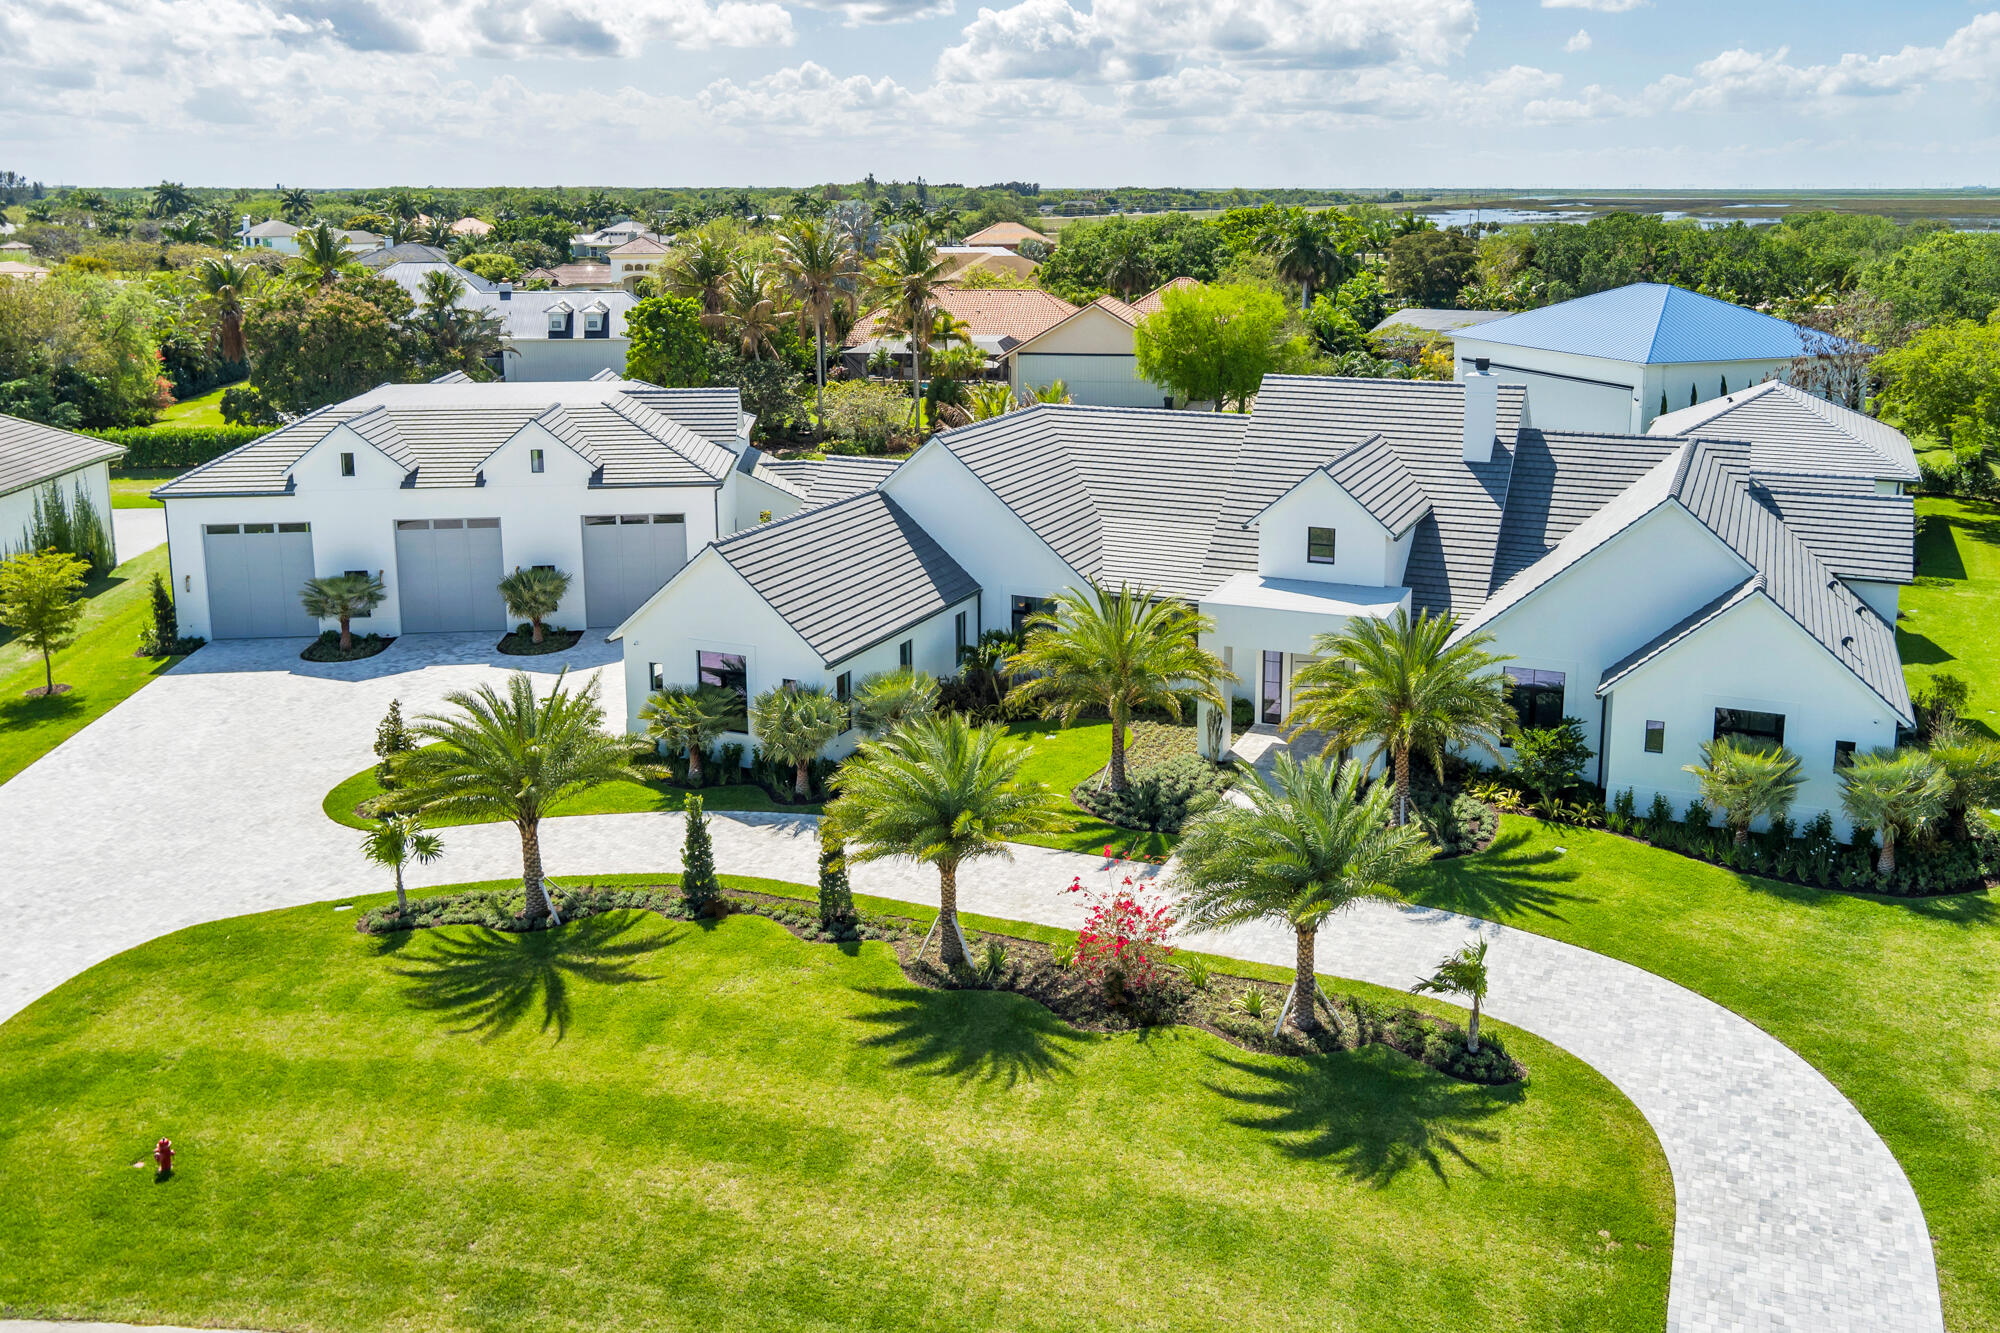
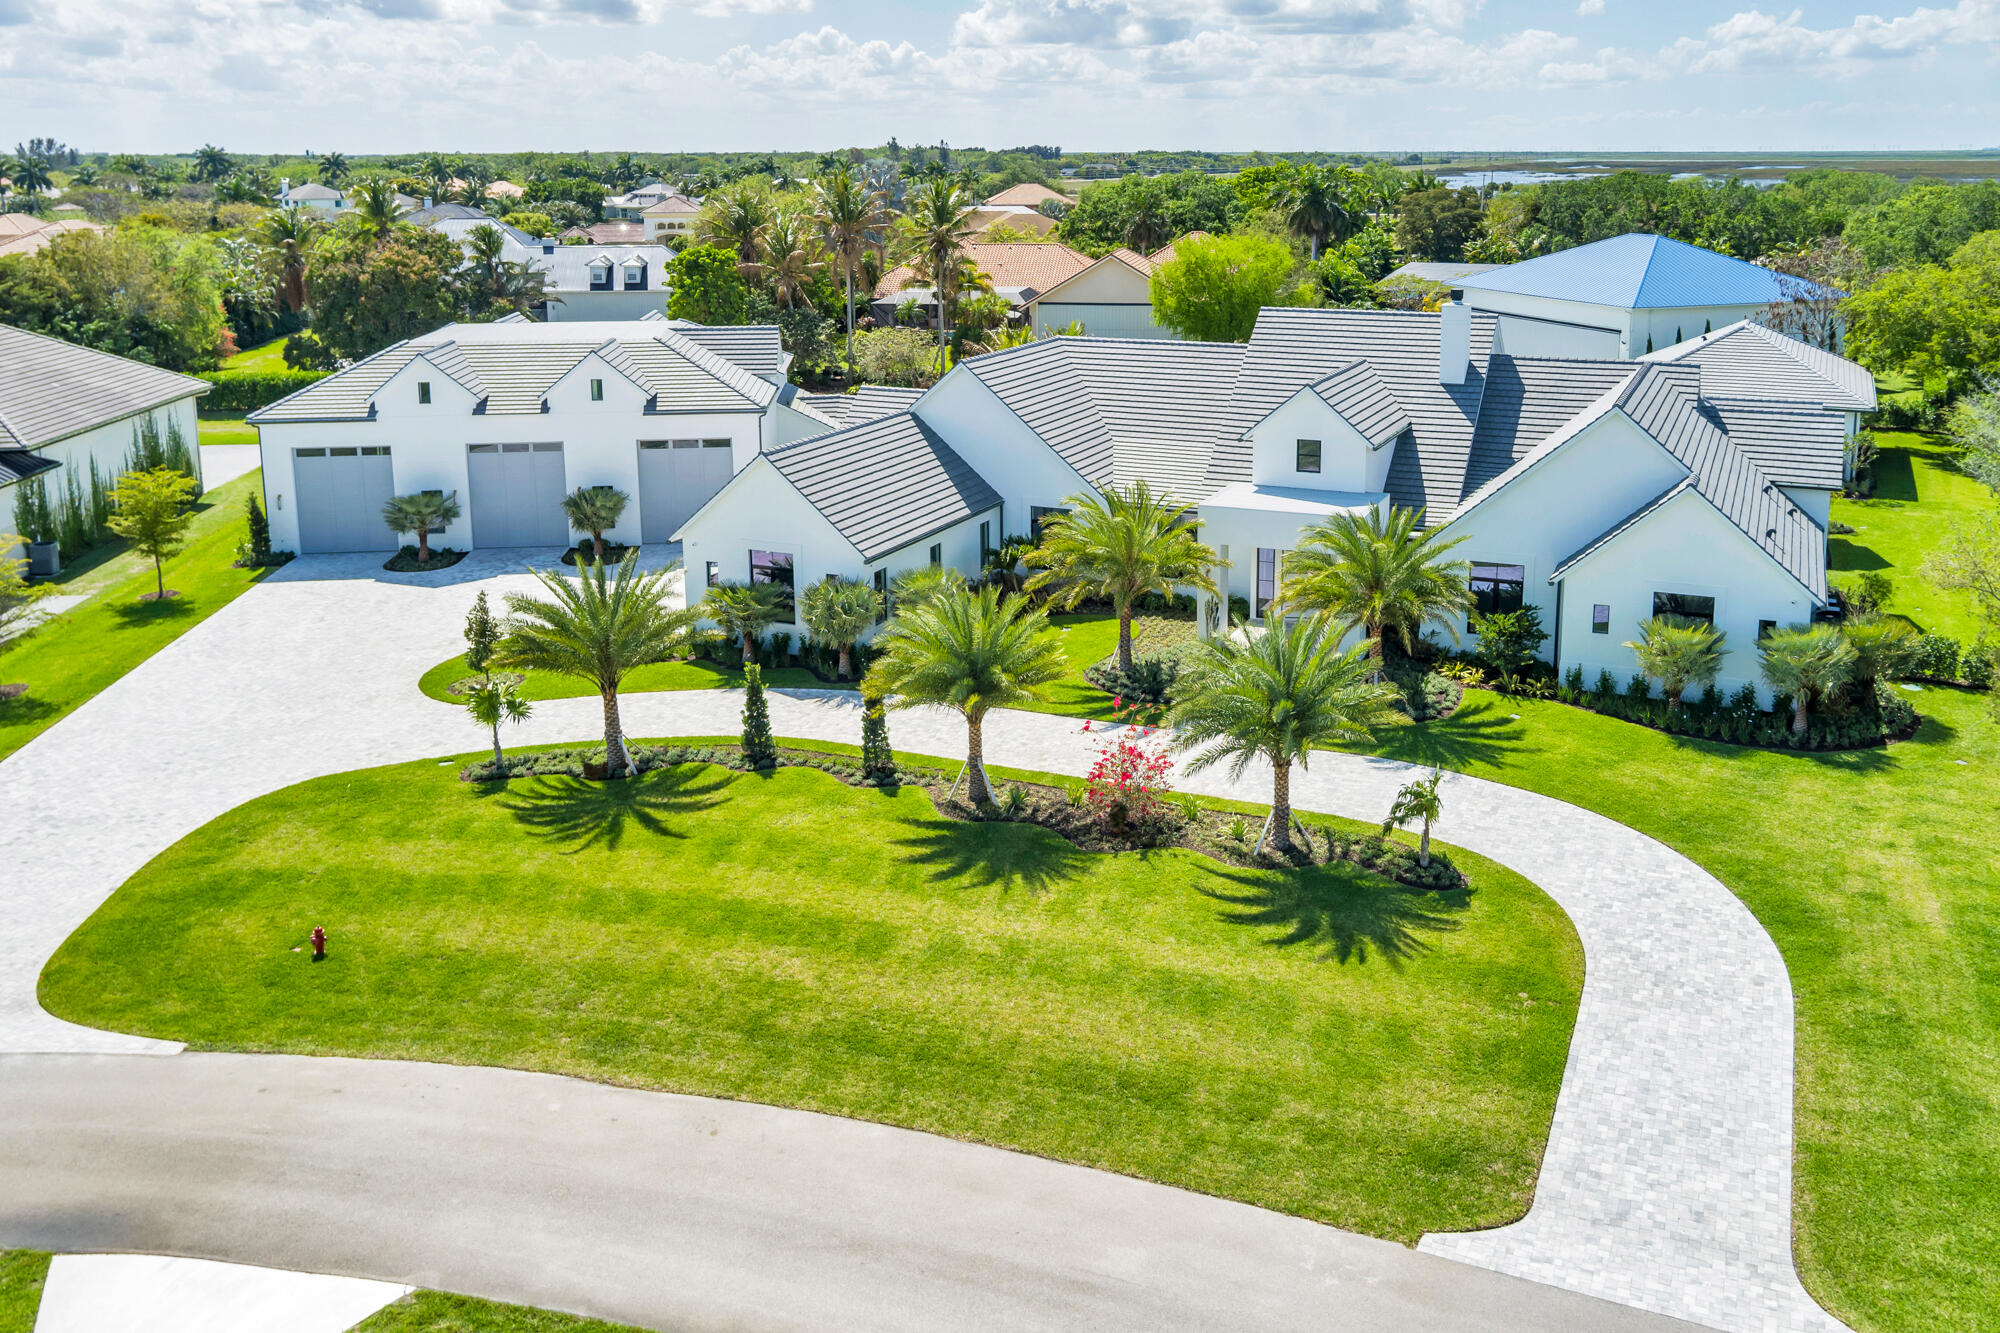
woven basket: present [703,899,742,920] -> present [583,760,608,781]

